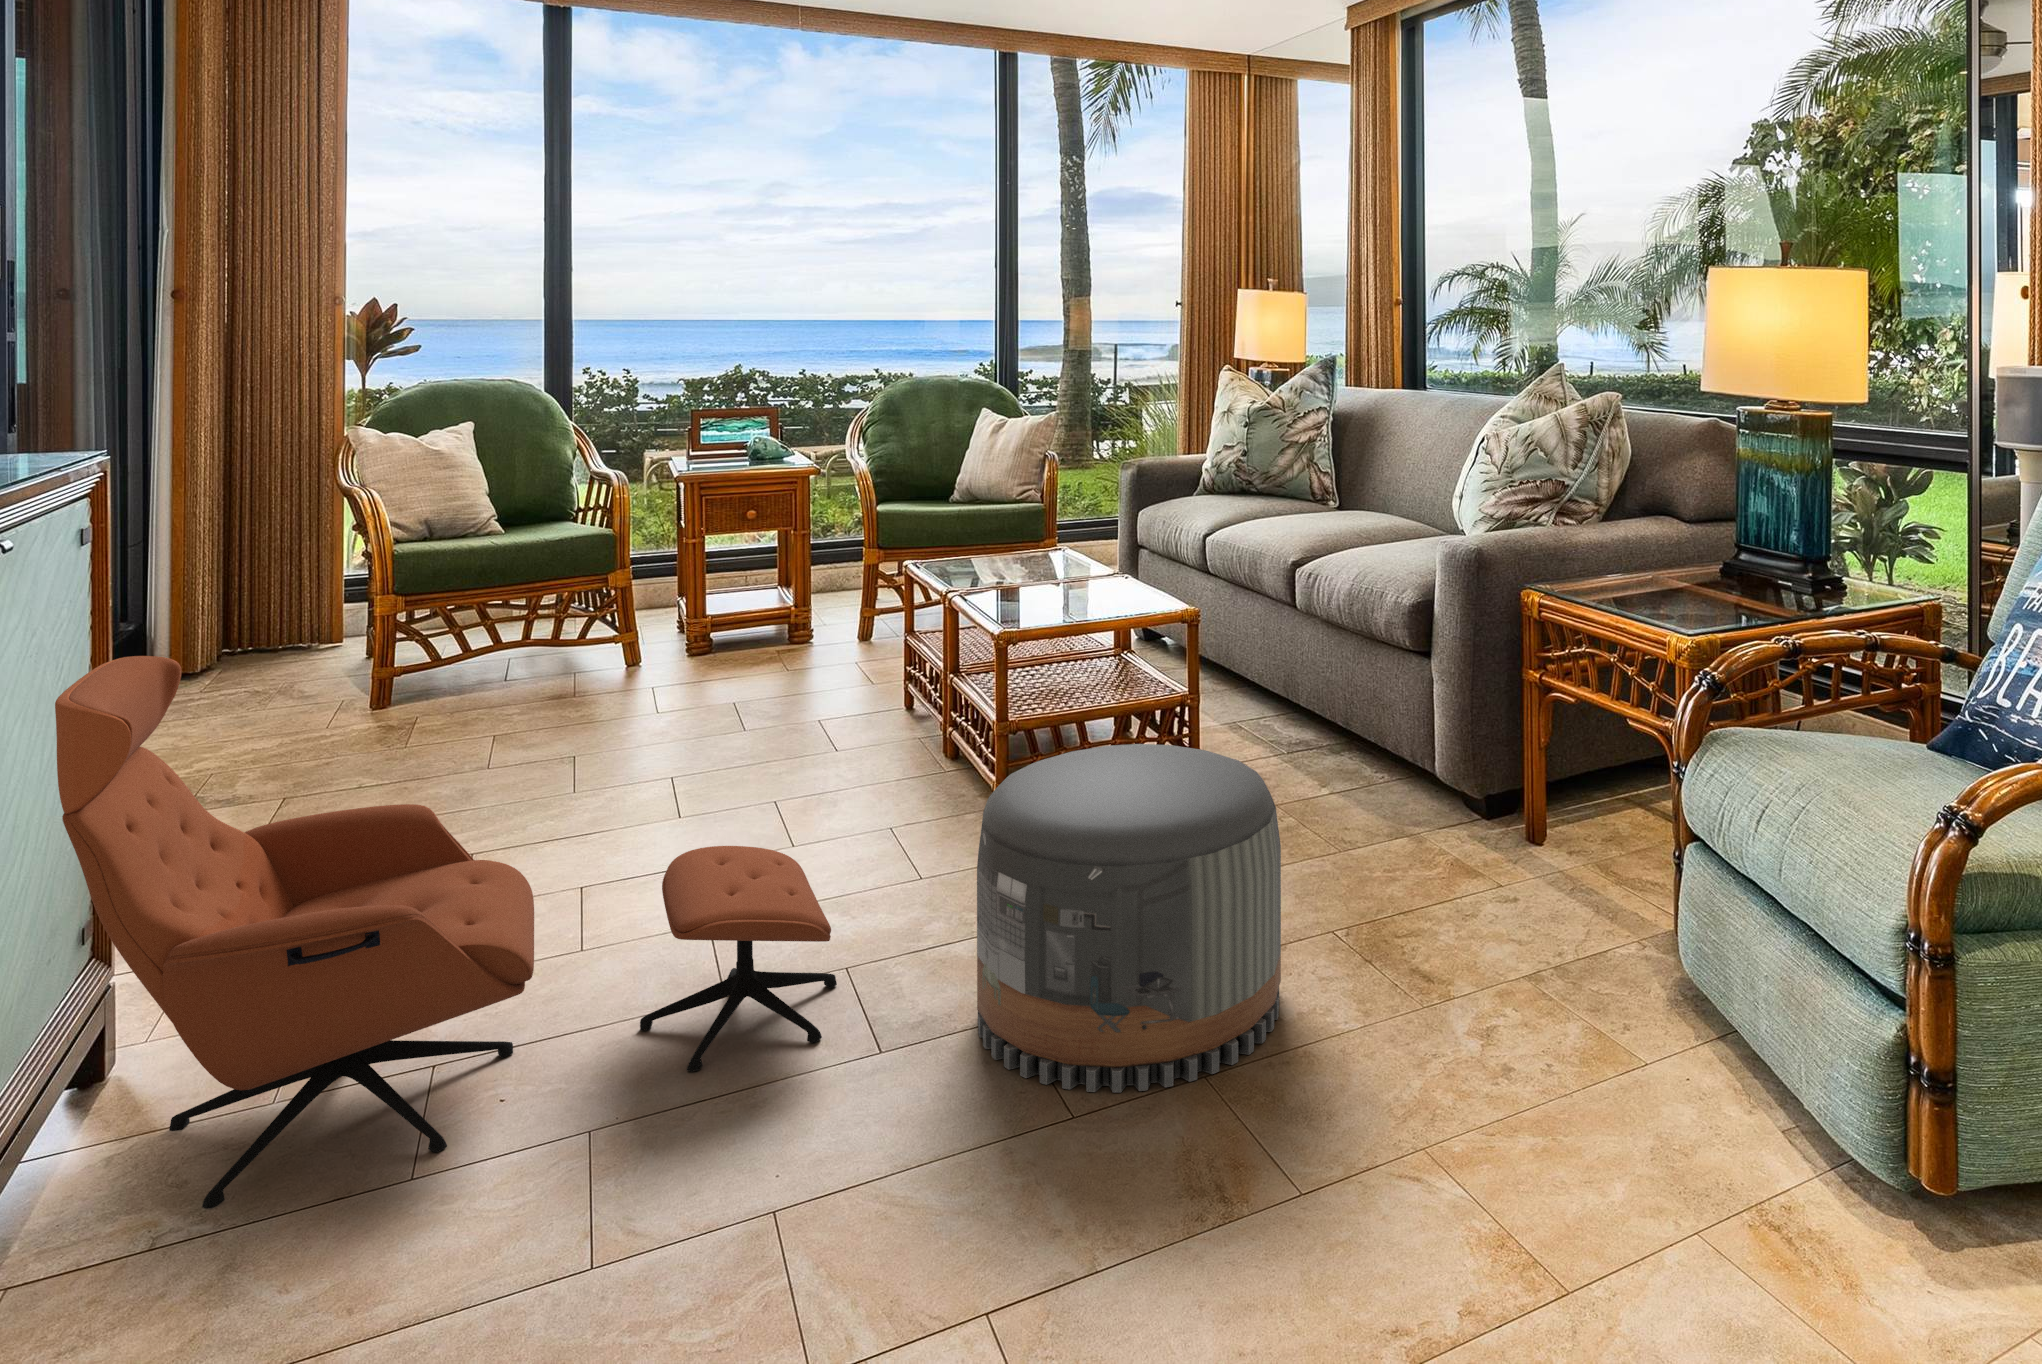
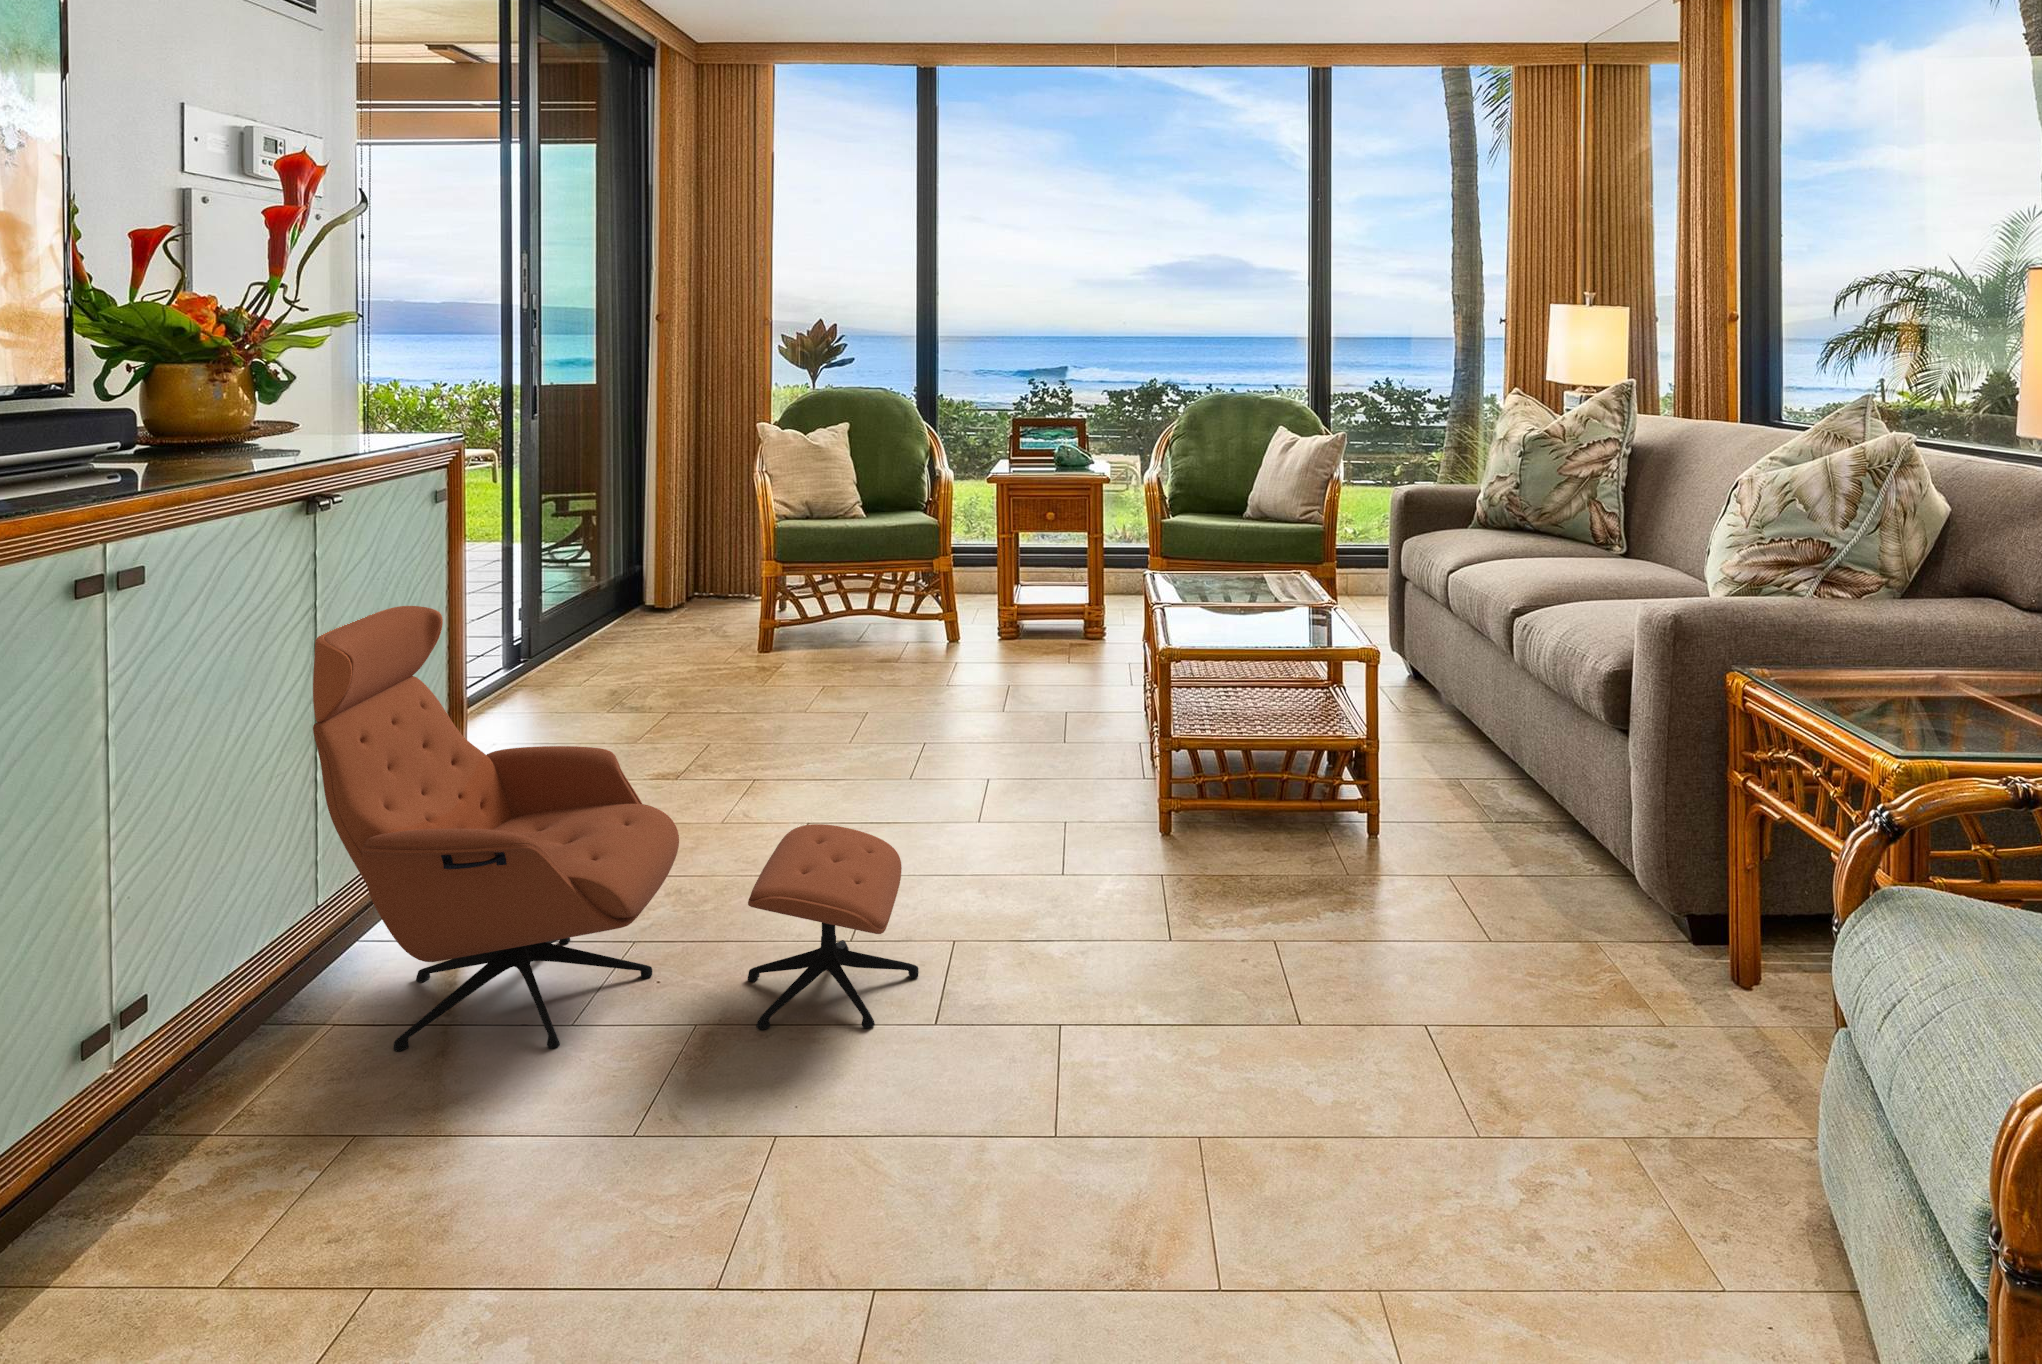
pouf: present [977,744,1281,1092] -> none [1000,787,1320,1168]

